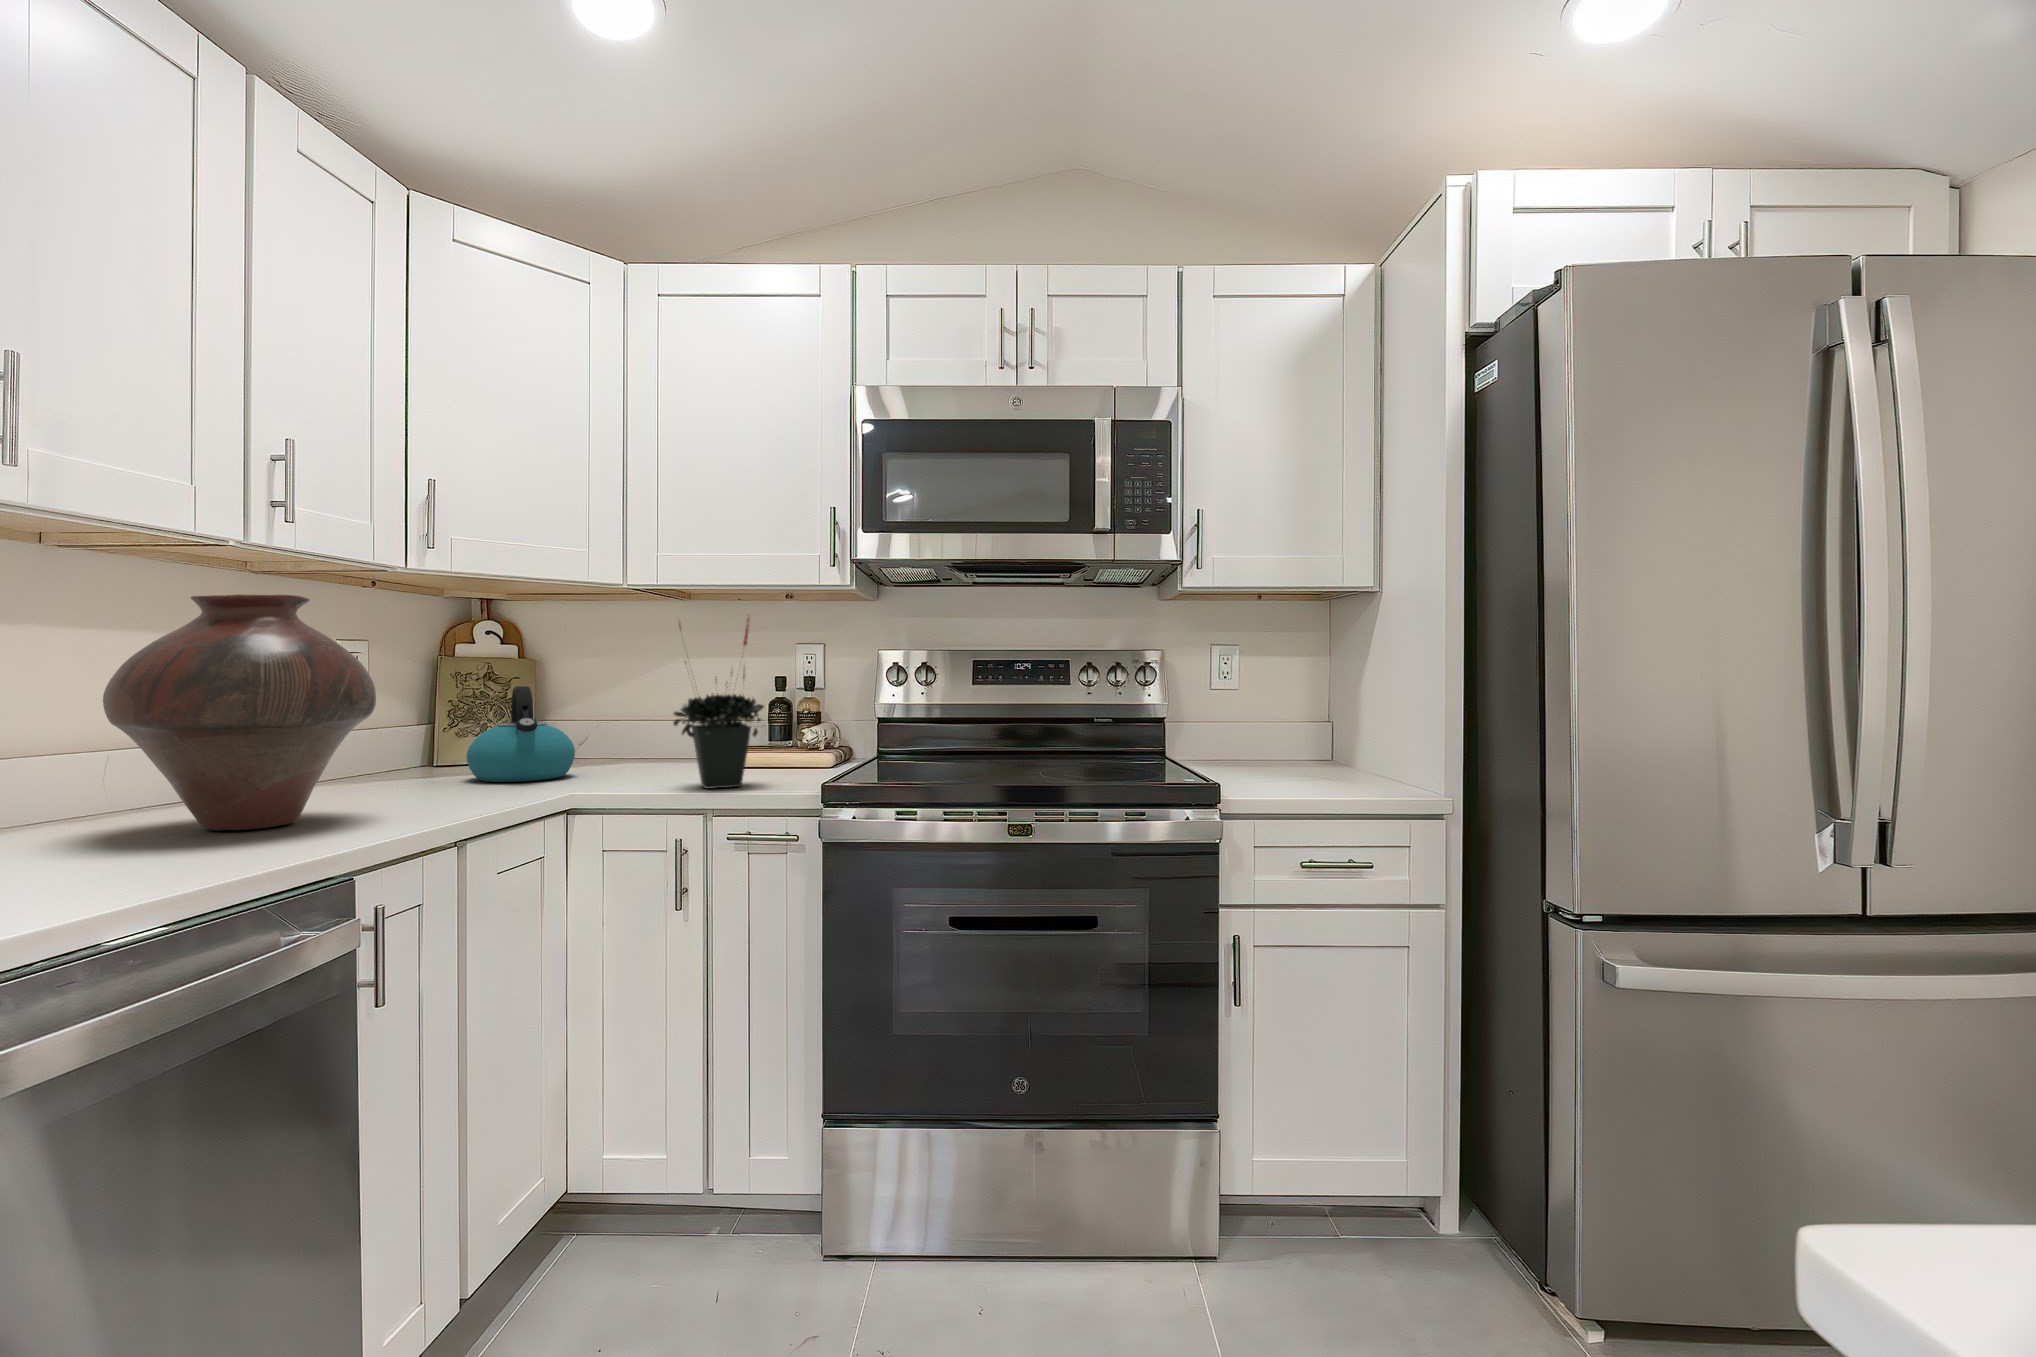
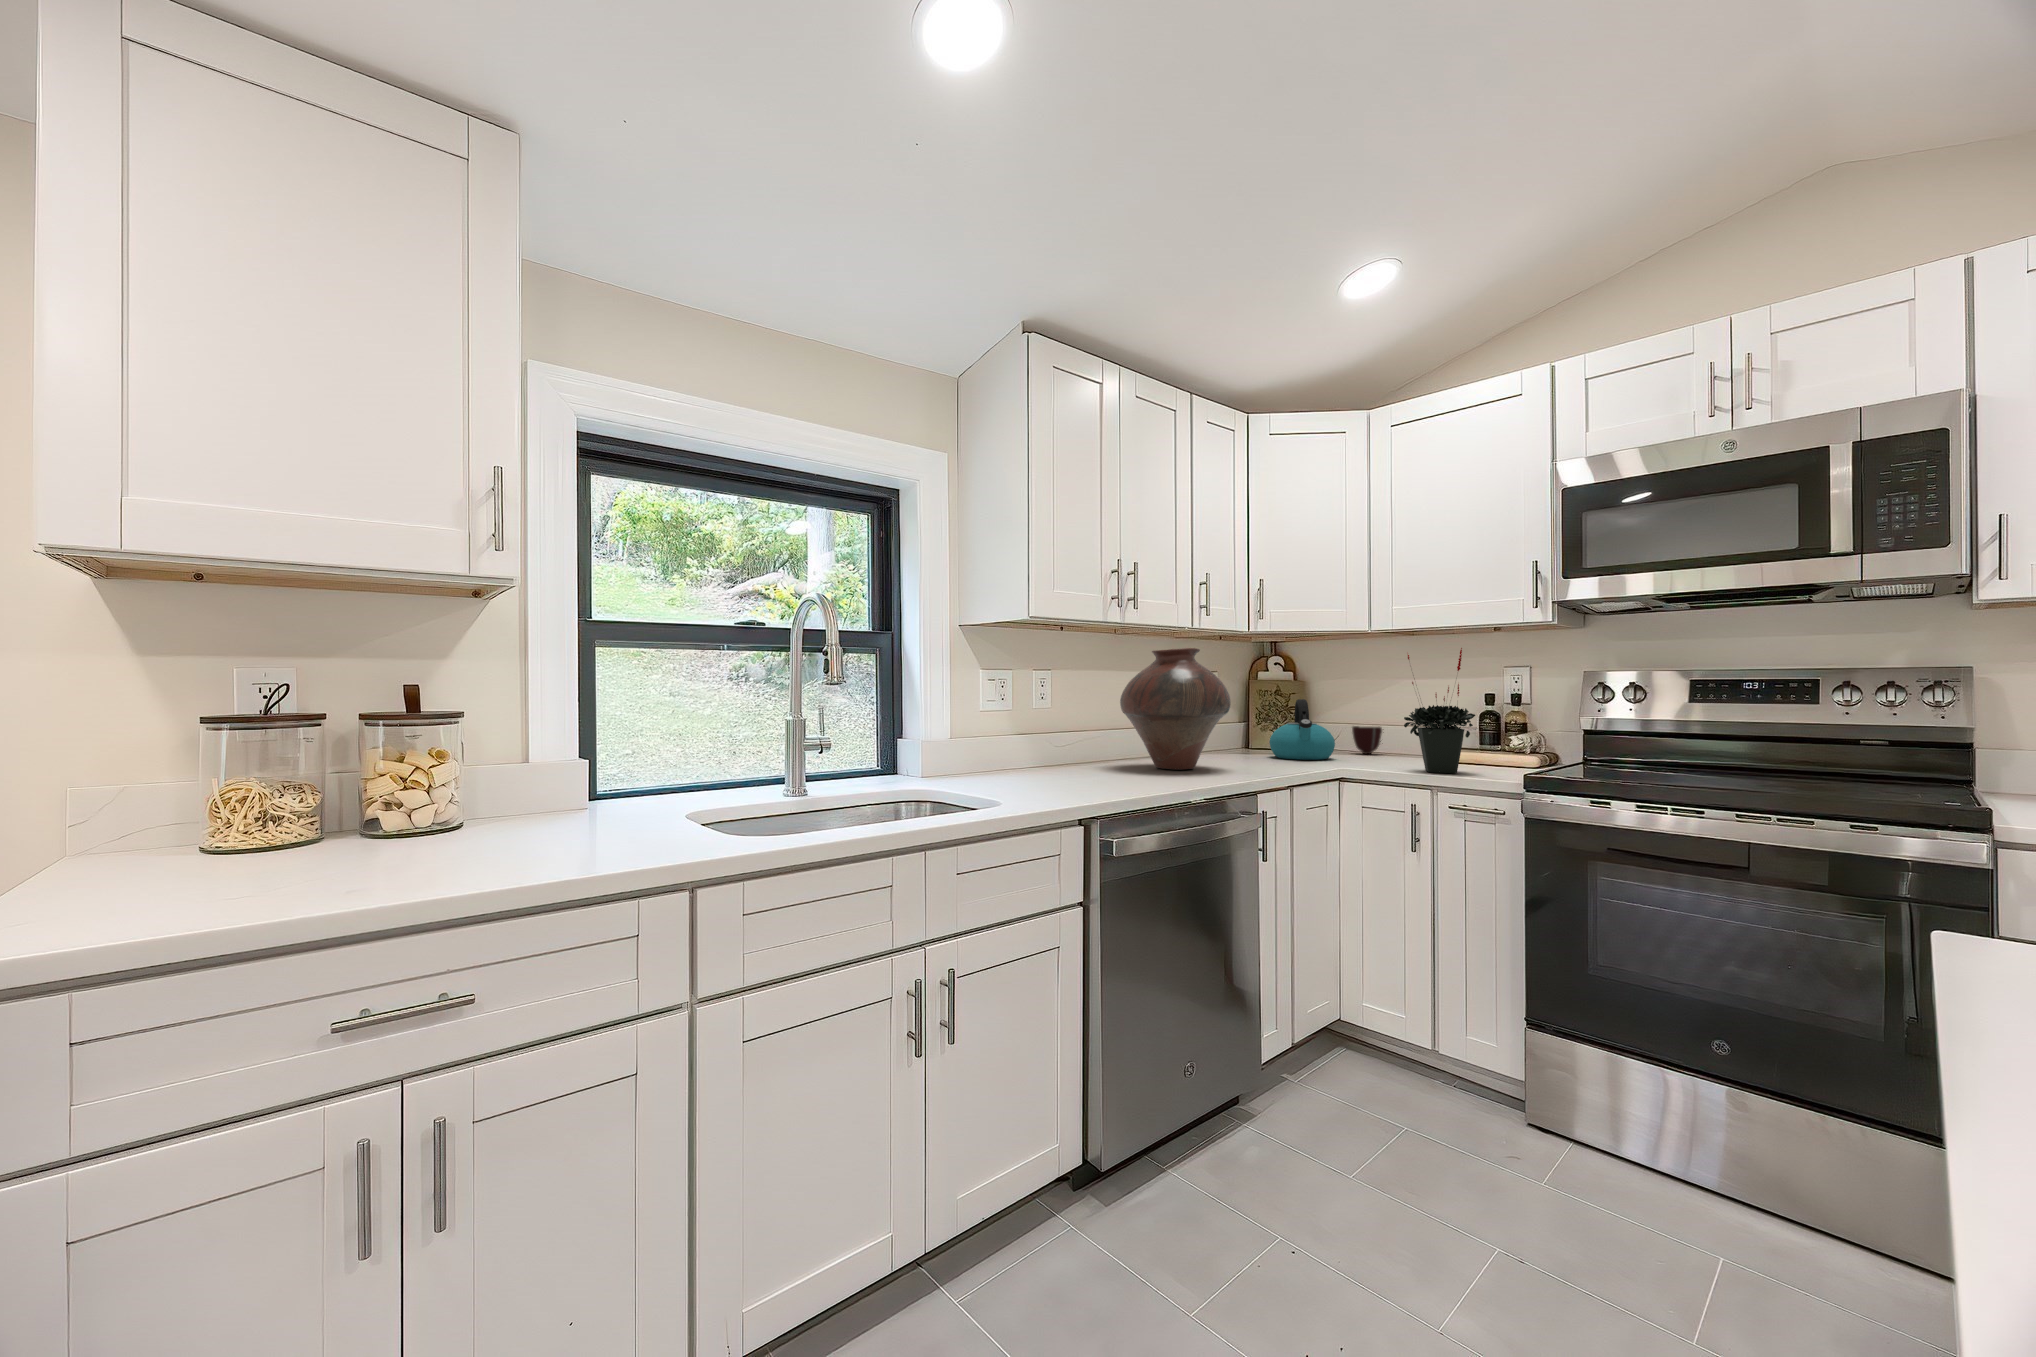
mug: none [603,722,655,763] -> present [1352,726,1382,754]

